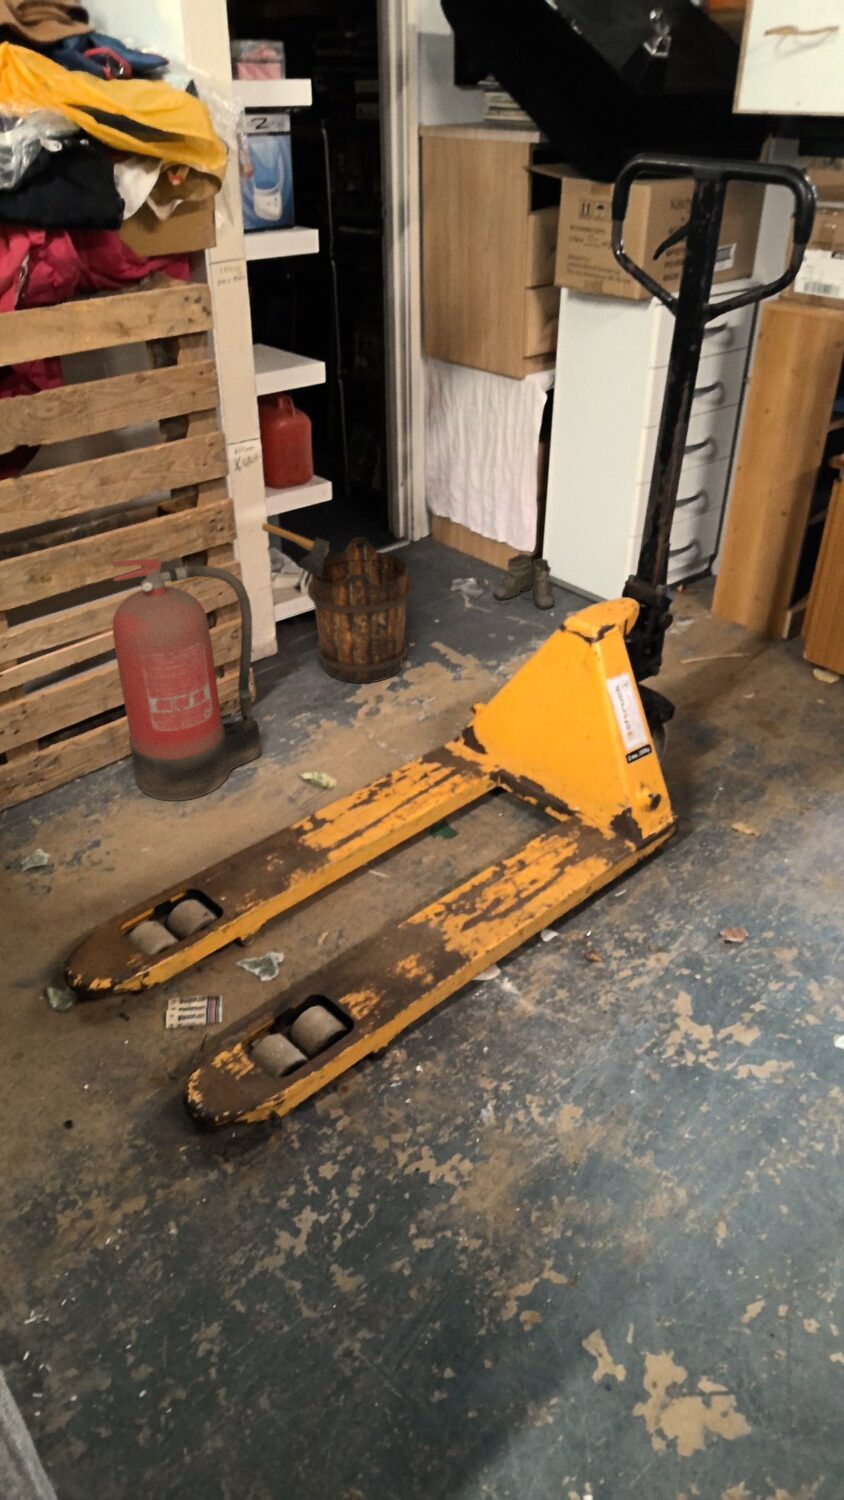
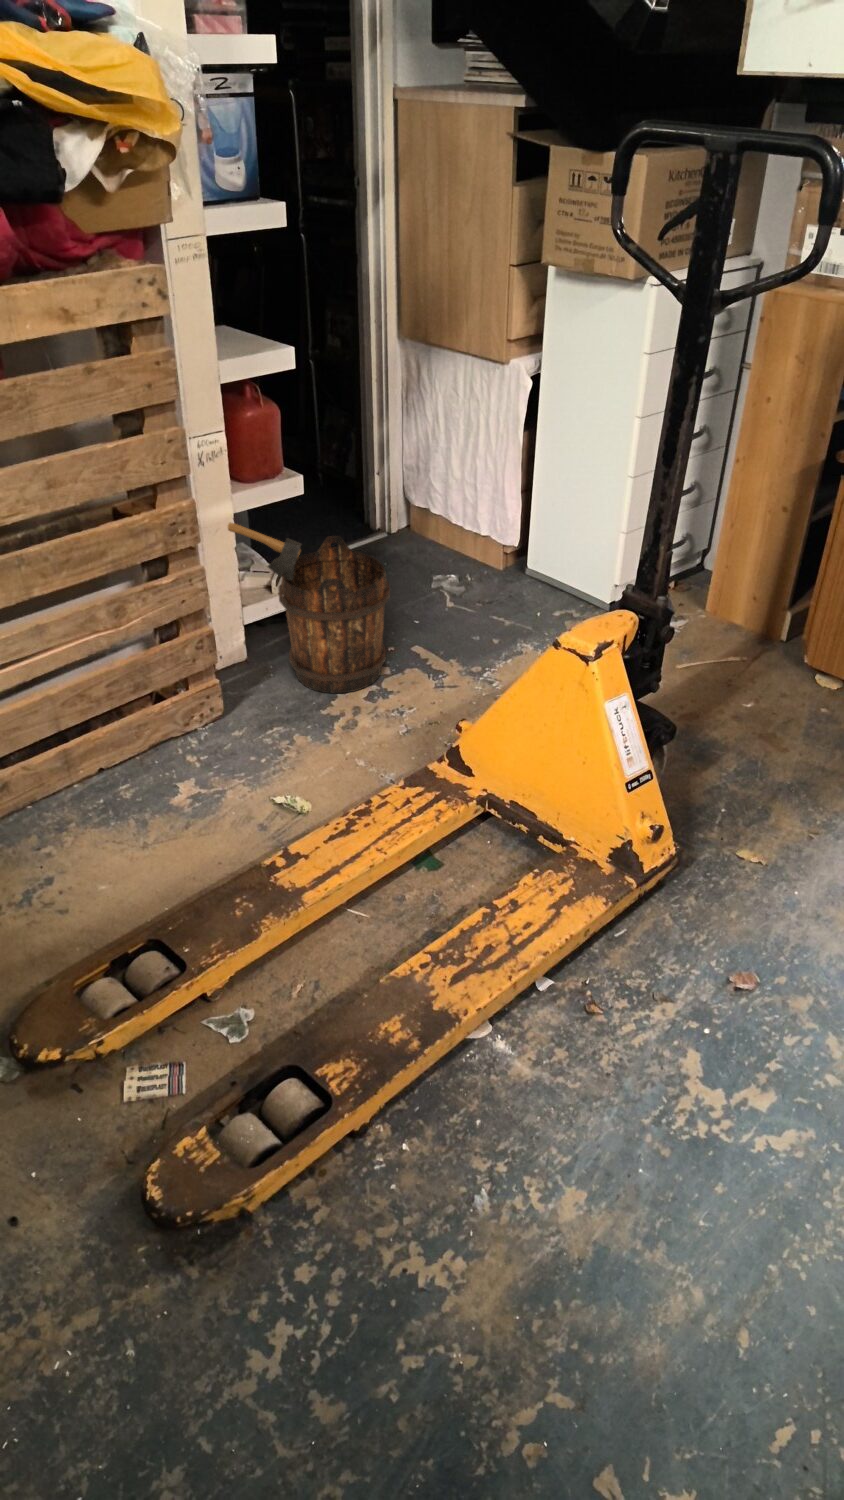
boots: present [494,554,554,609] -> none [476,549,551,609]
fire extinguisher: present [111,559,261,801] -> none [59,570,230,831]

